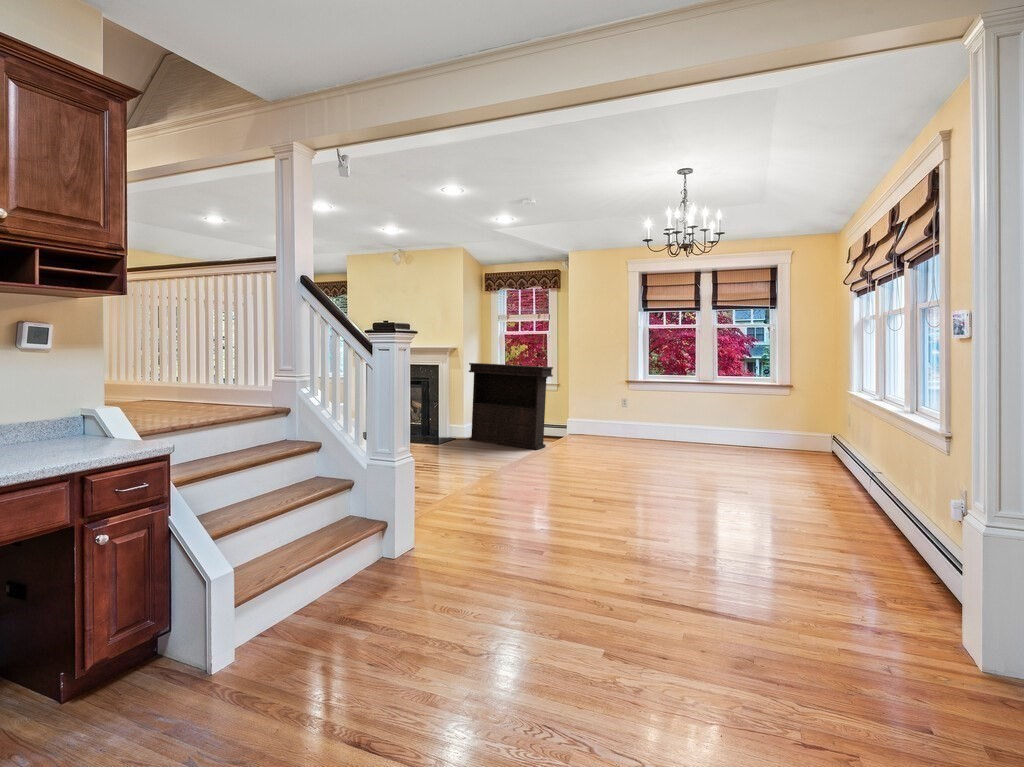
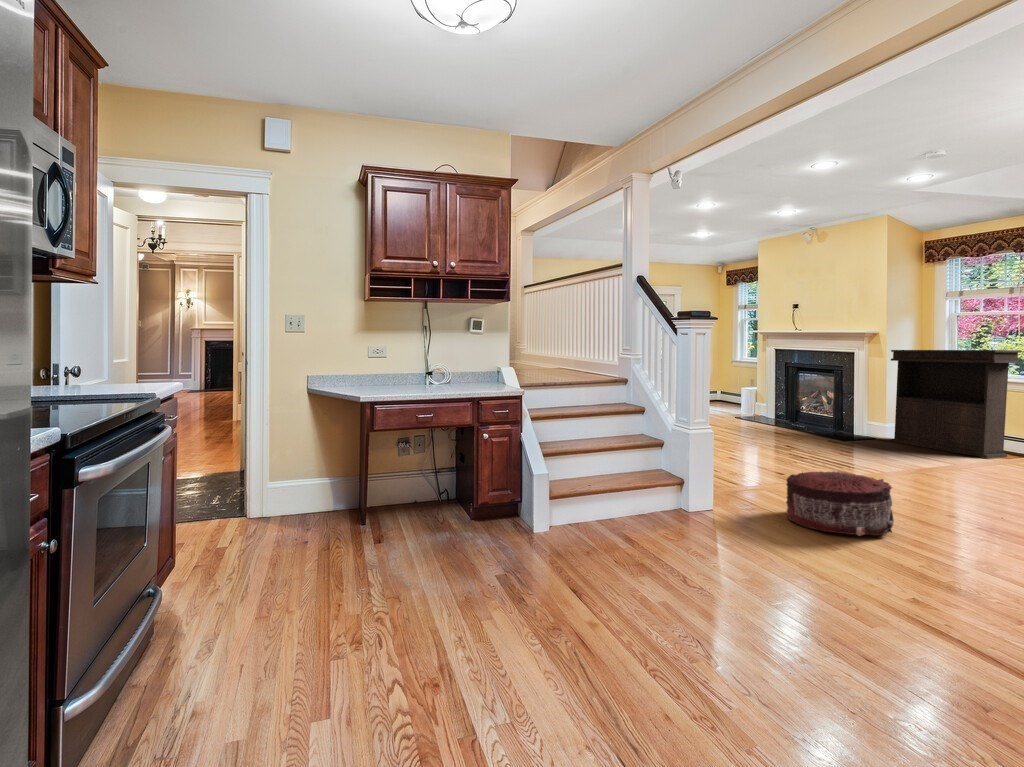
pouf: none [472,489,563,556] -> present [786,472,894,536]

